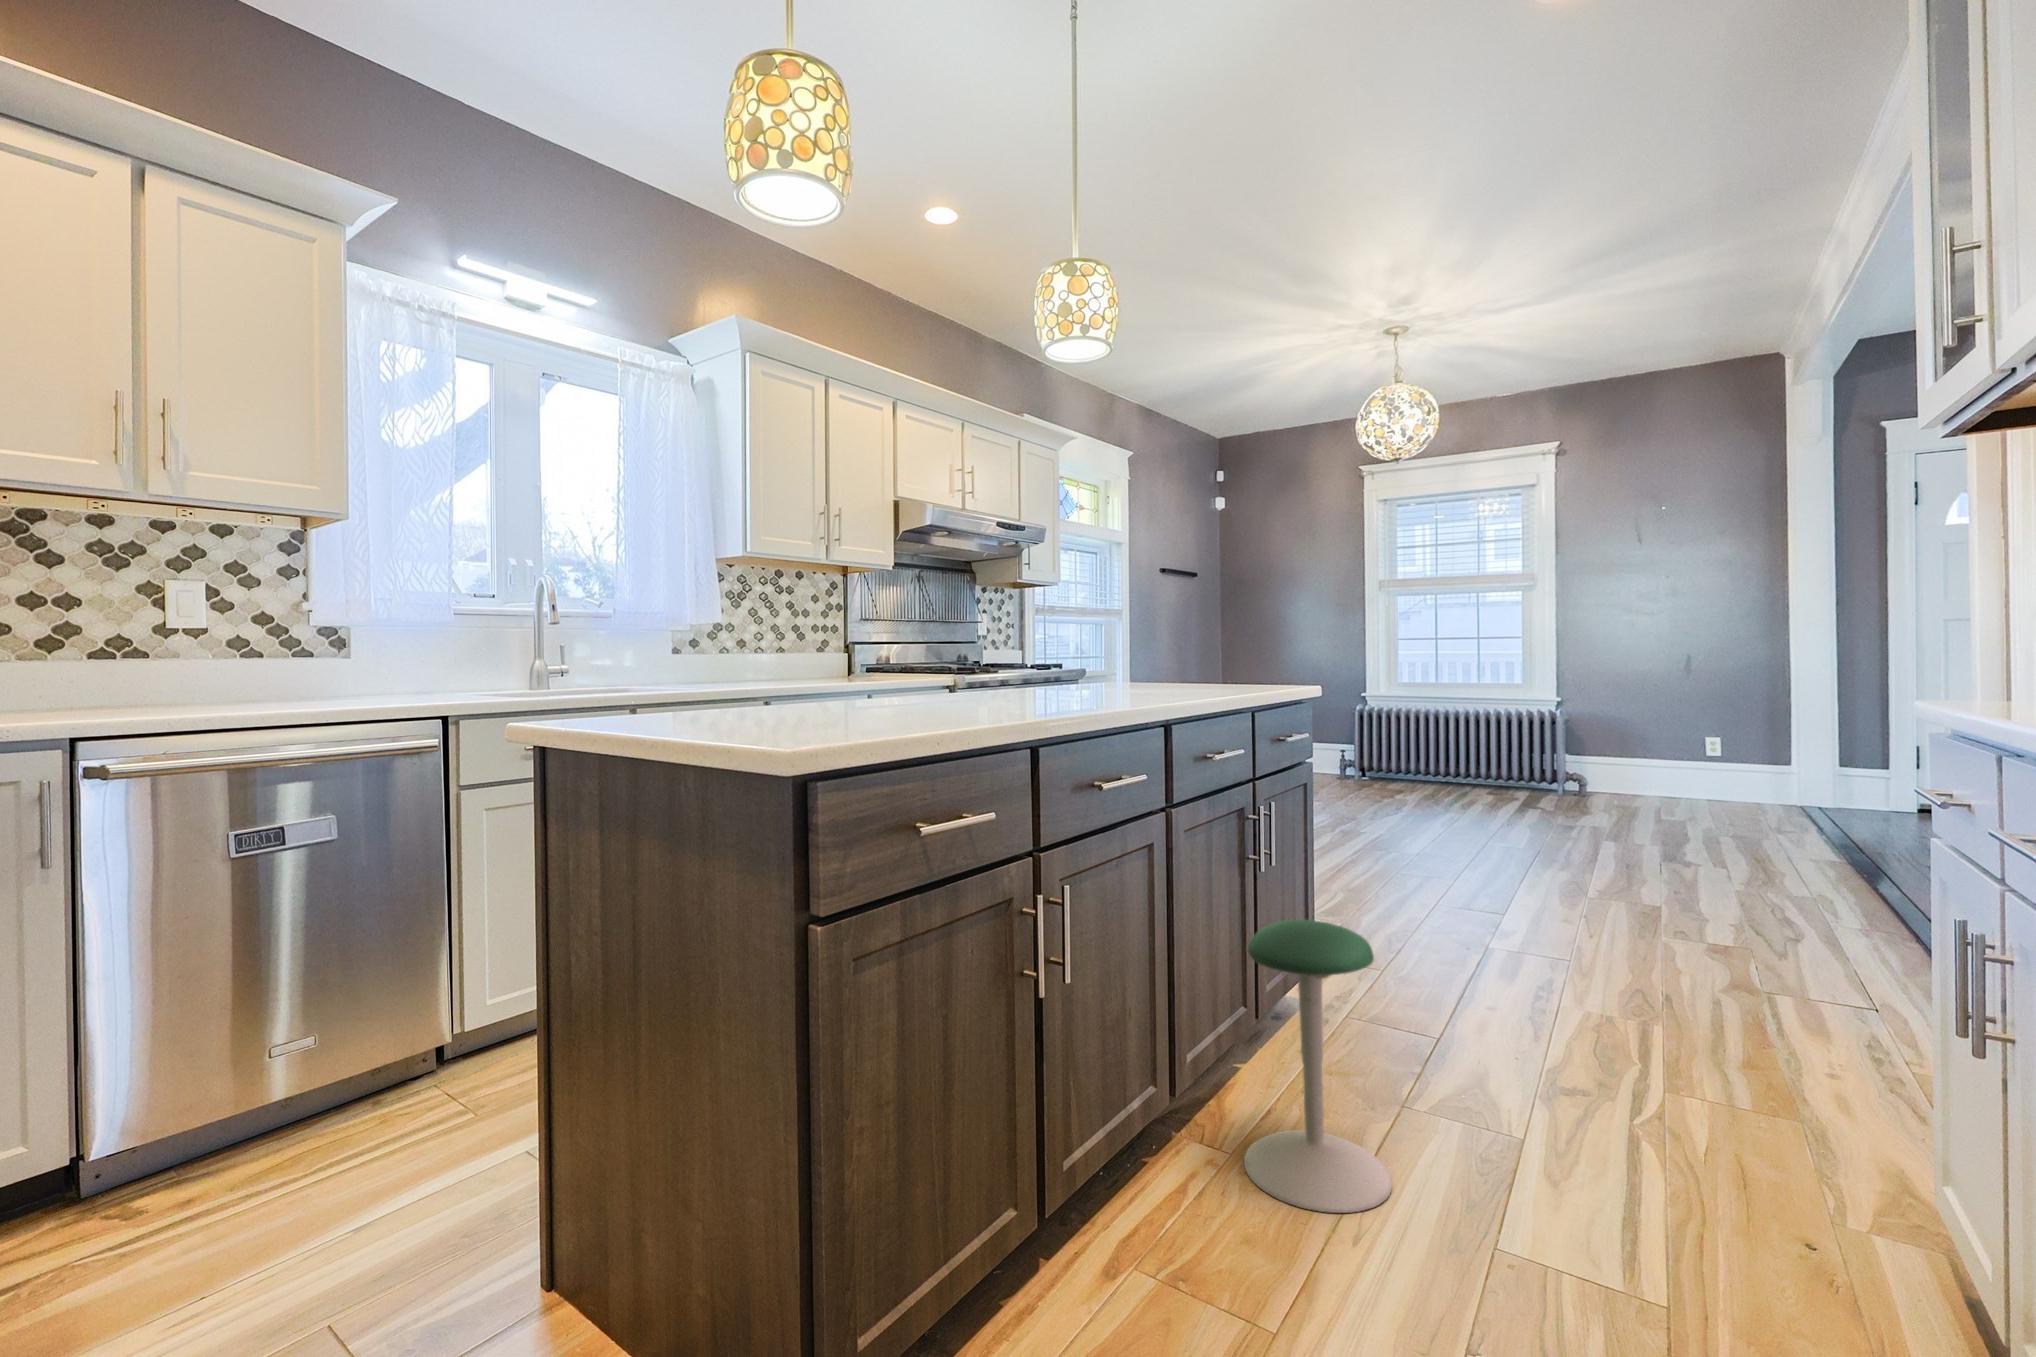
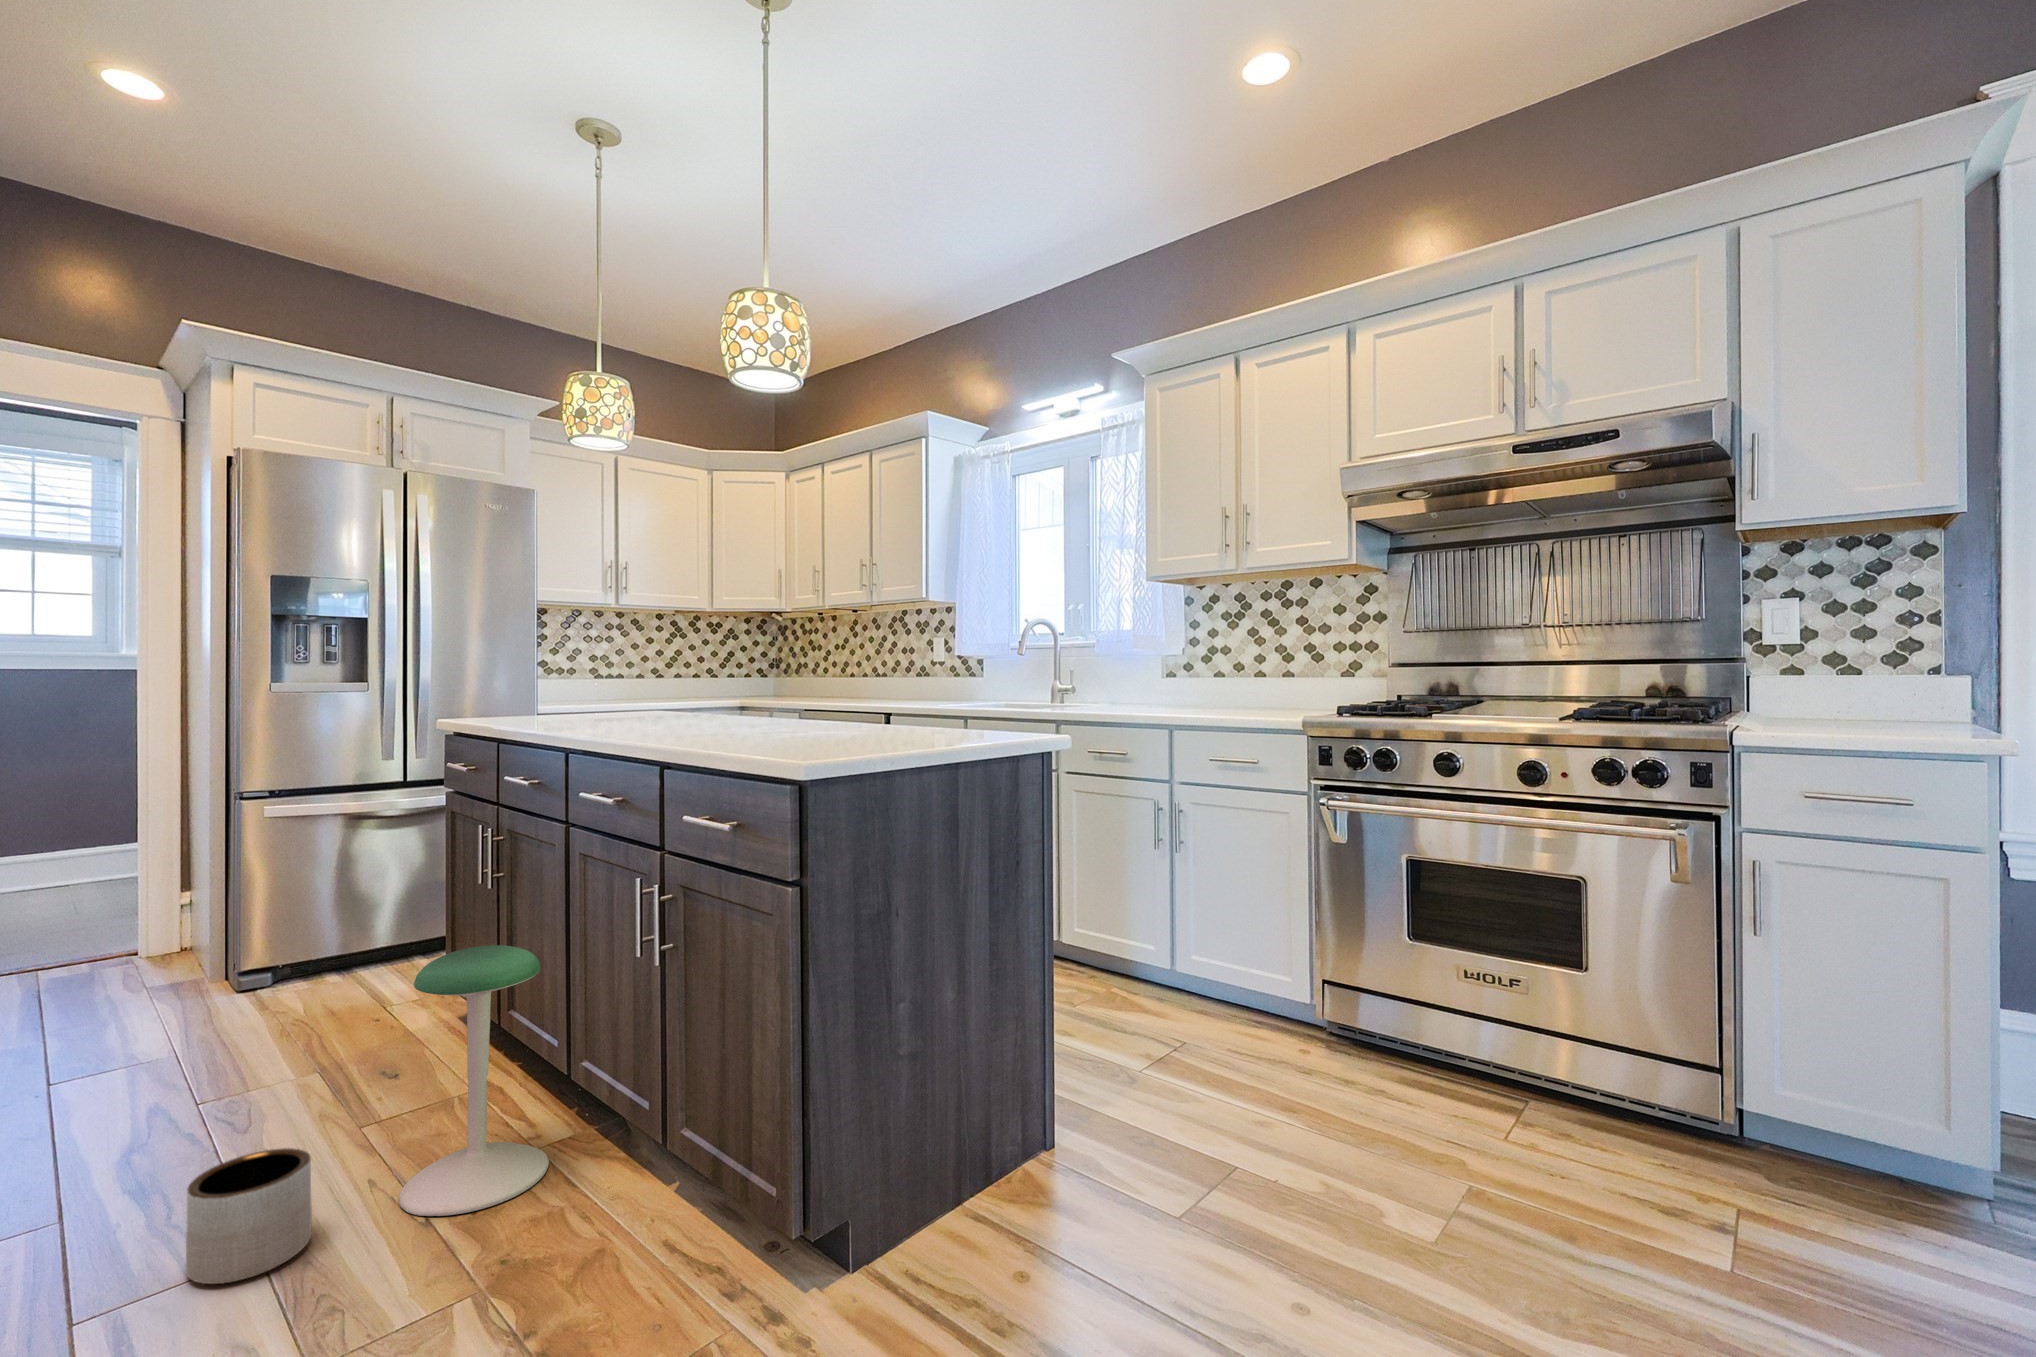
planter: none [1469,1134,1591,1284] -> present [186,1148,312,1284]

